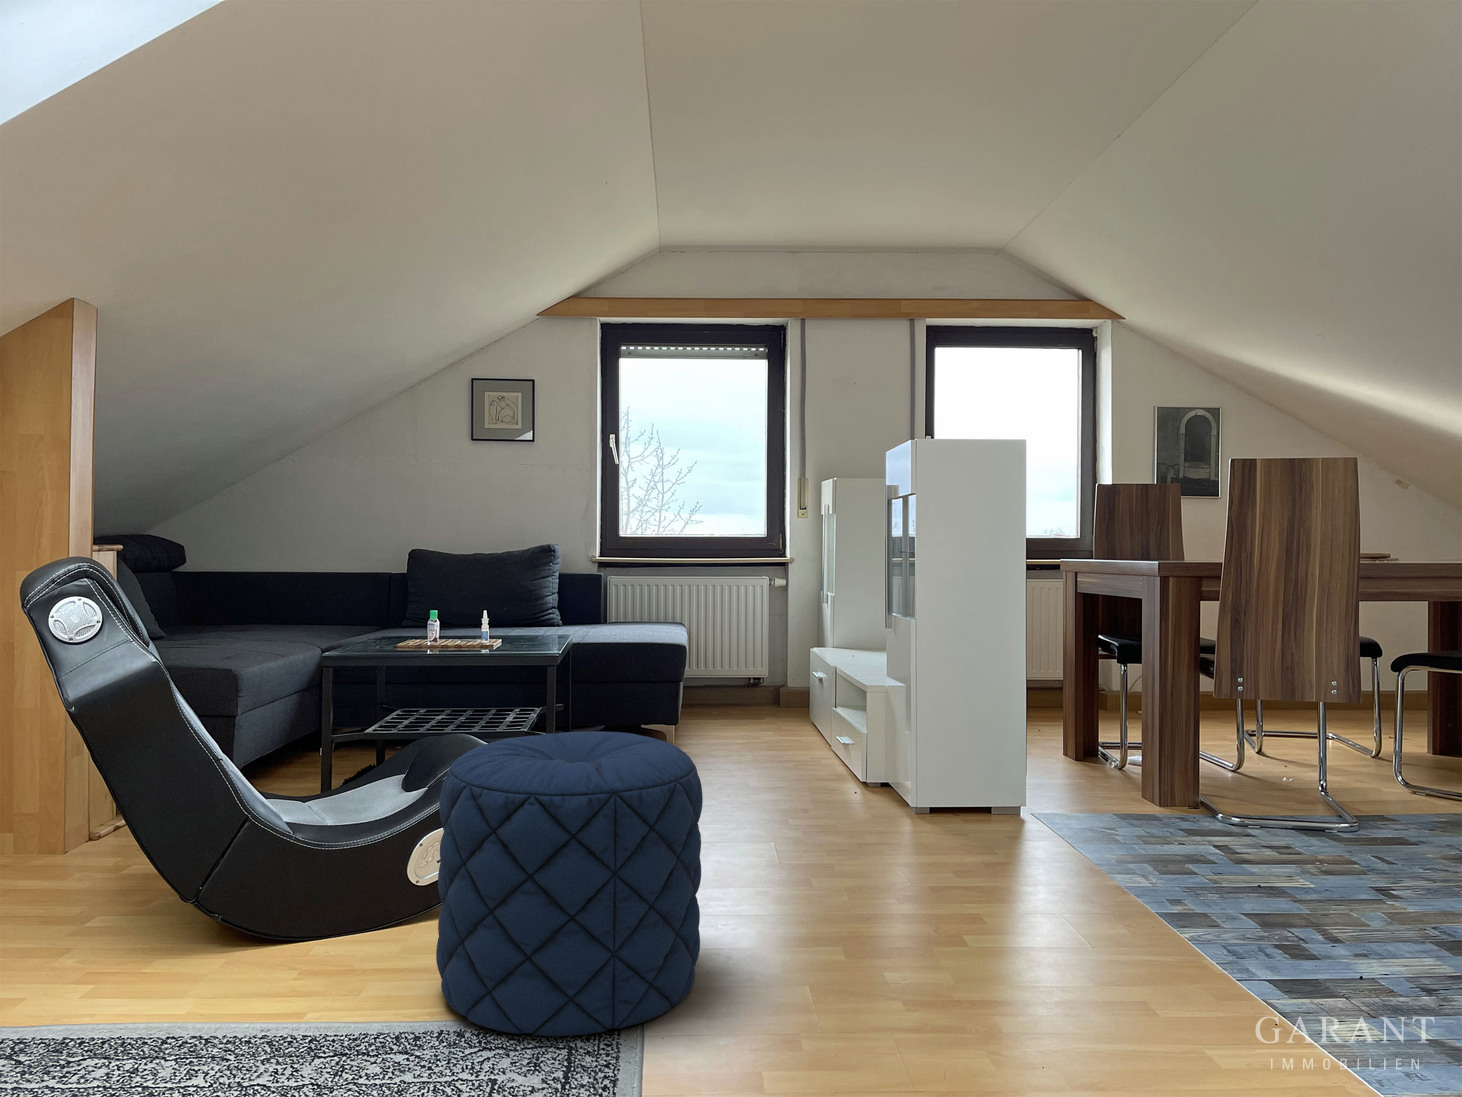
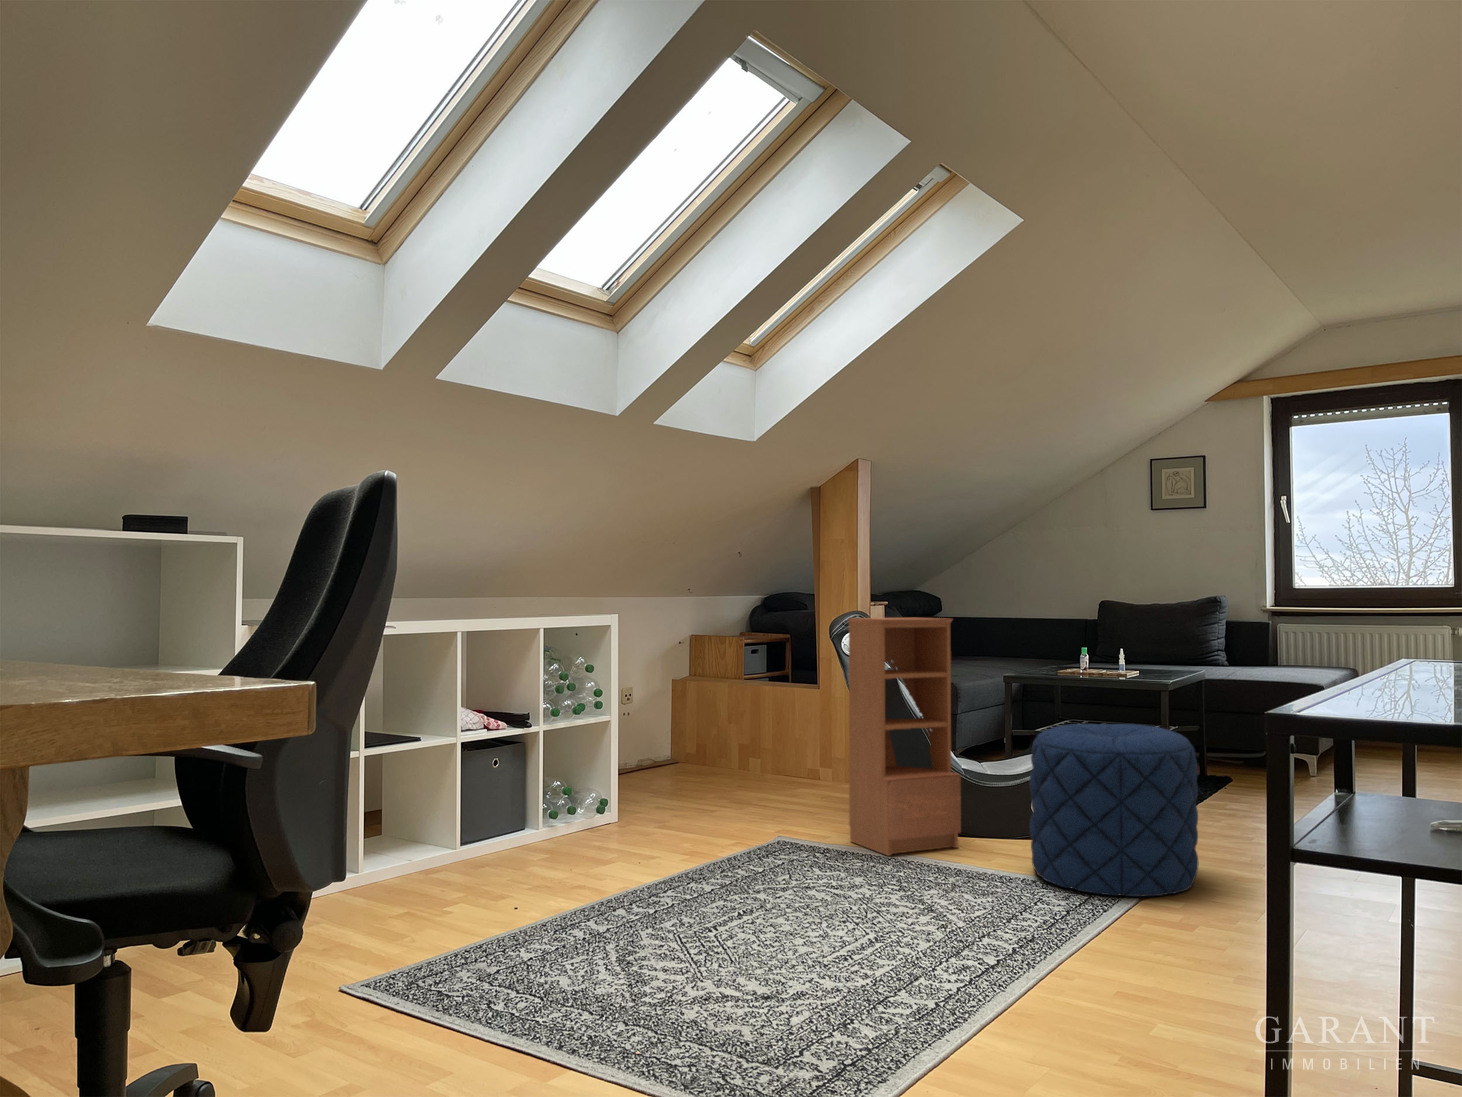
bookcase: none [64,567,295,1026] -> present [848,618,961,856]

